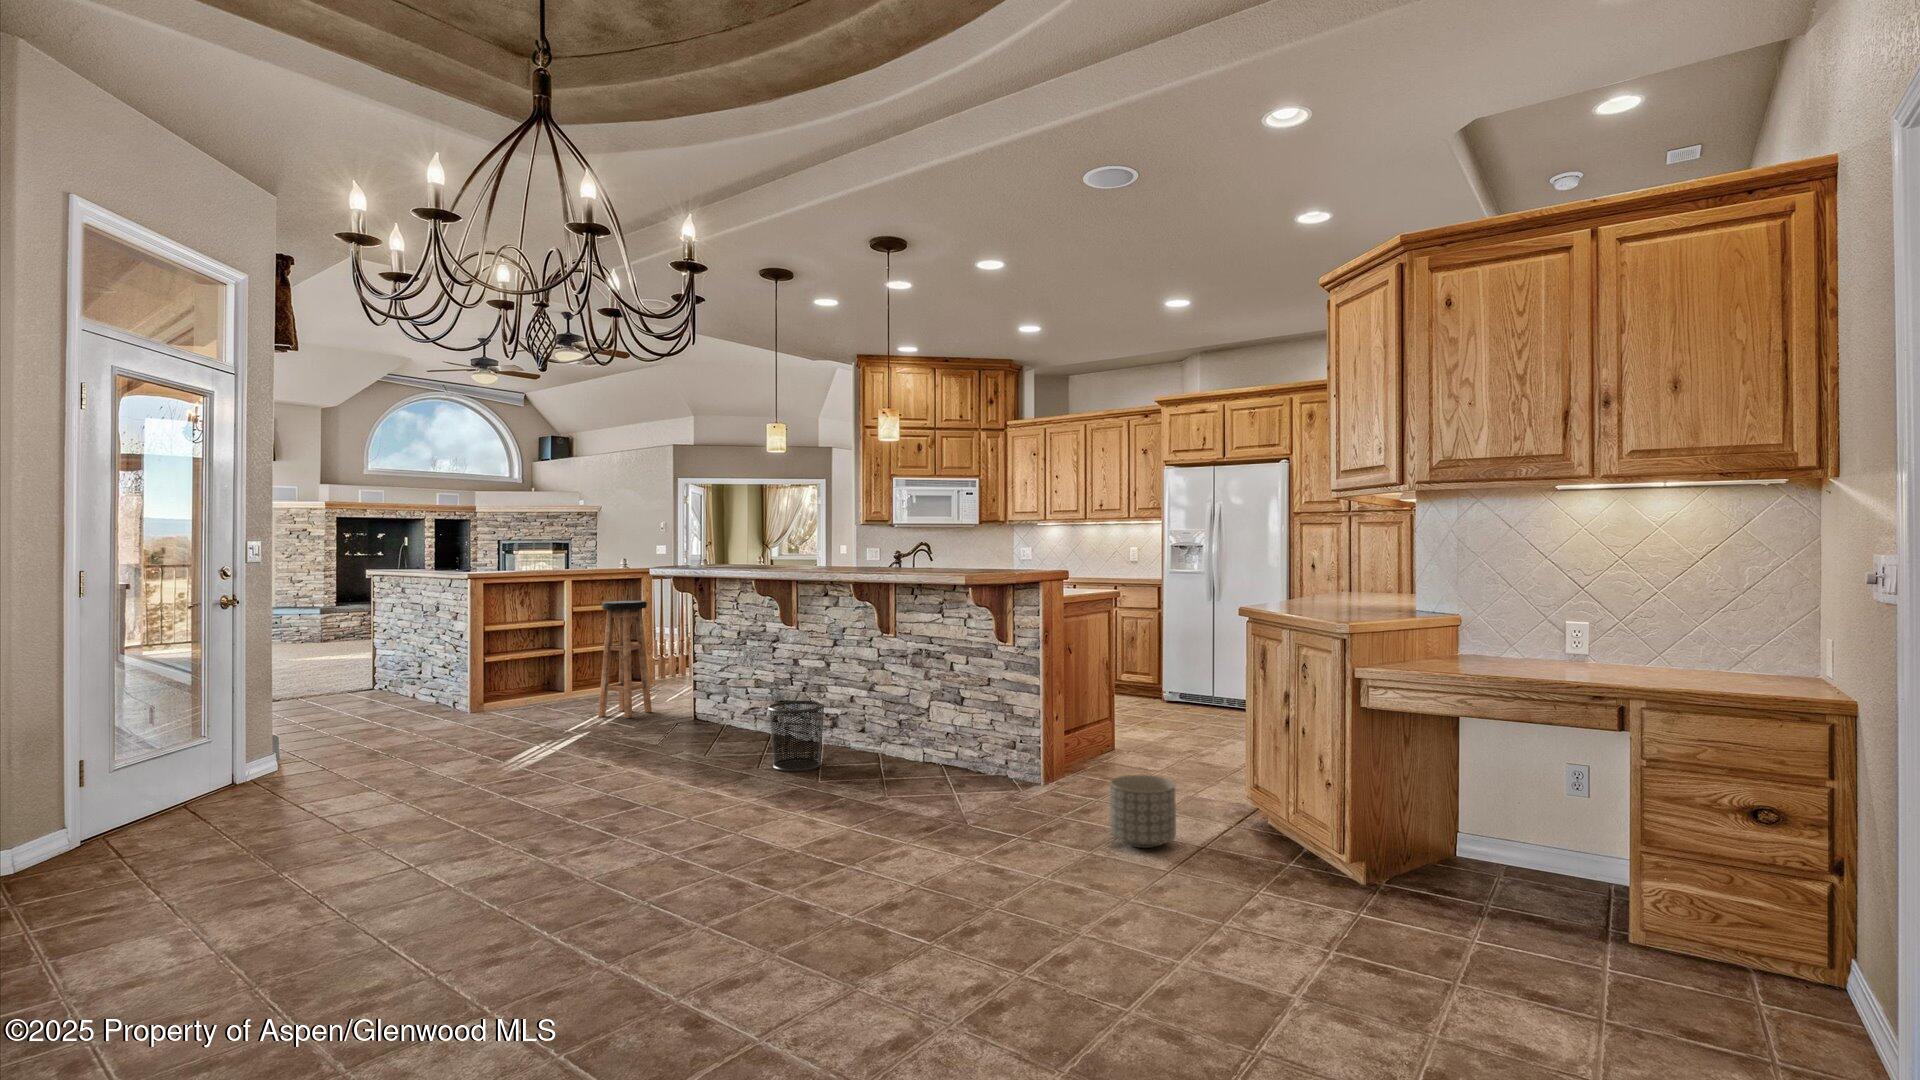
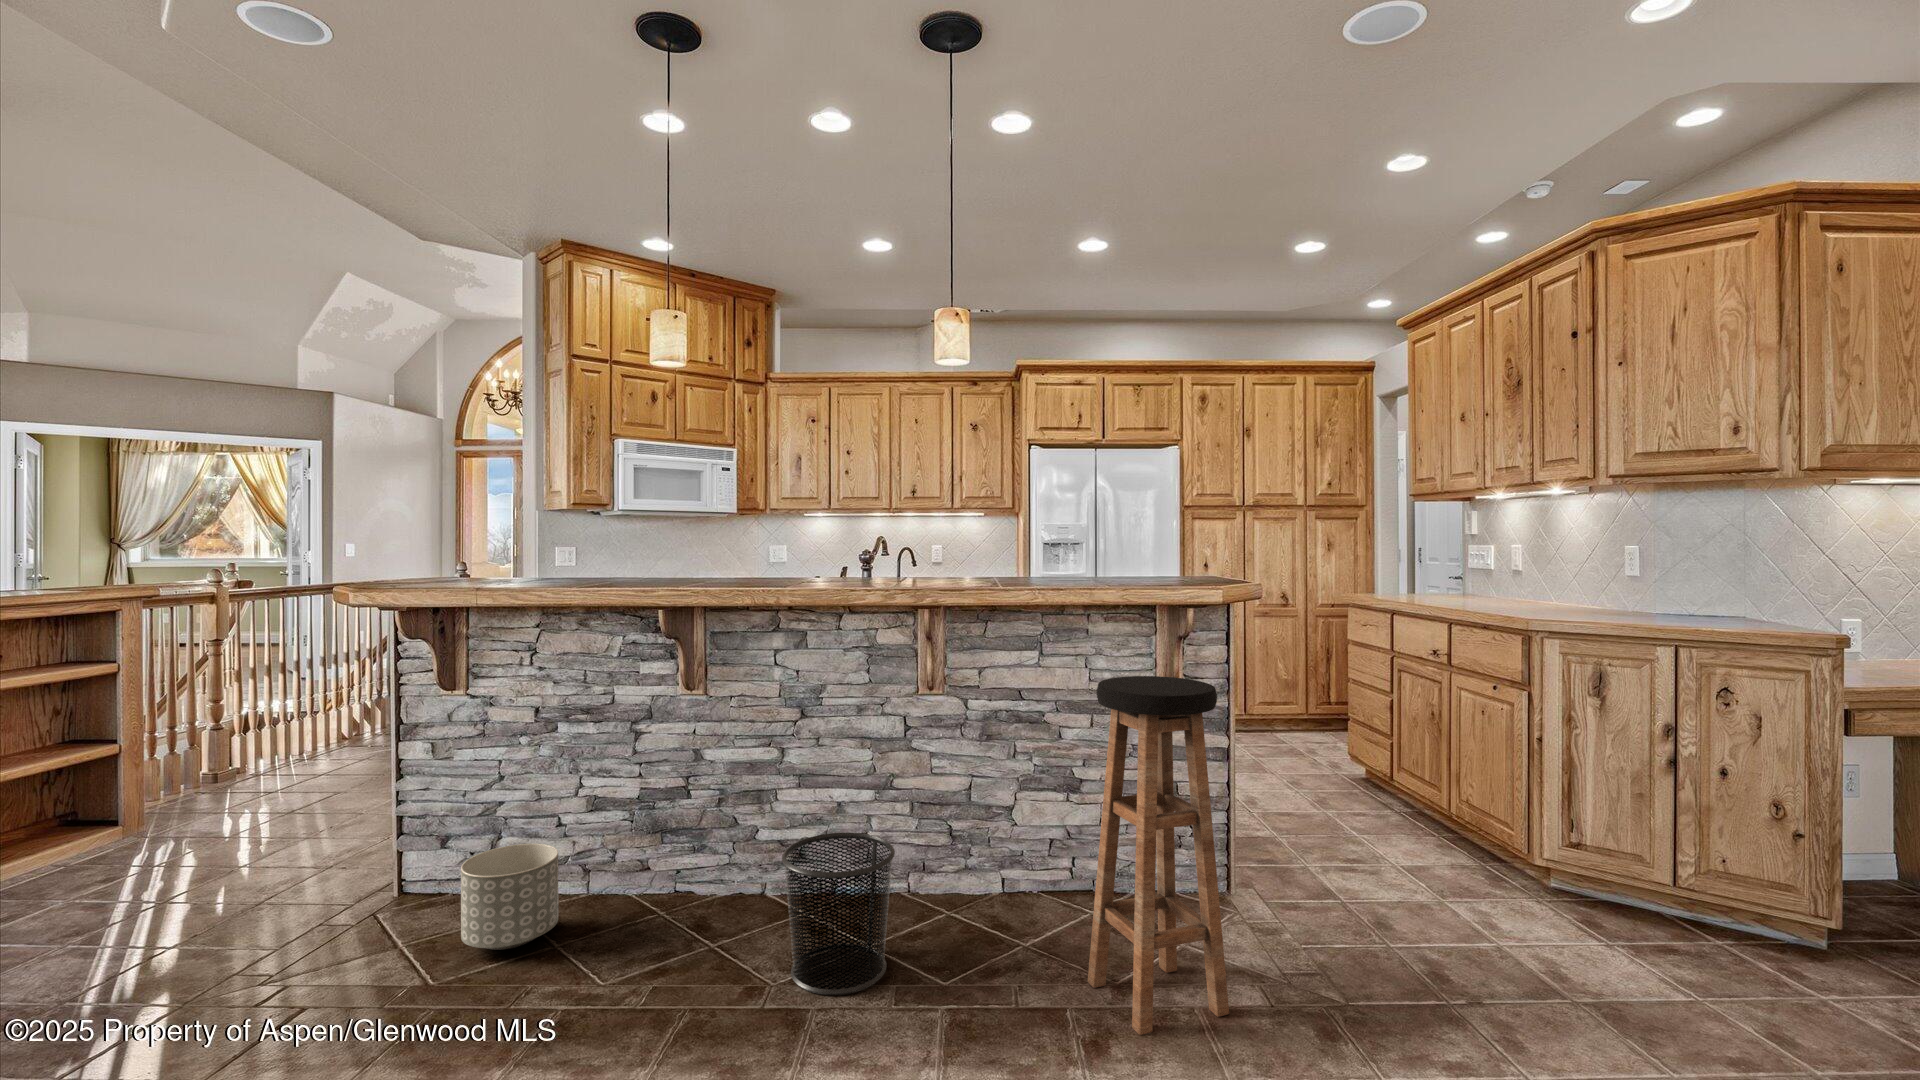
bar stool: present [598,601,652,718] -> present [1088,676,1229,1035]
planter: present [1110,775,1176,848] -> present [461,844,558,950]

